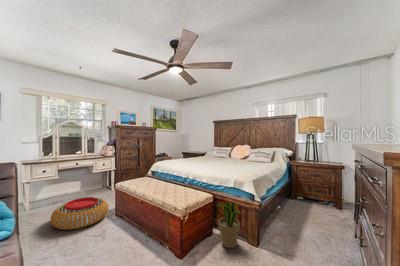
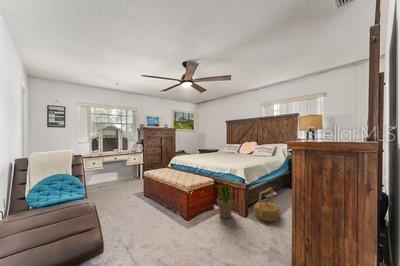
pouf: present [50,197,109,230] -> none [102,182,140,203]
woven basket: none [264,203,298,251] -> present [254,188,280,221]

